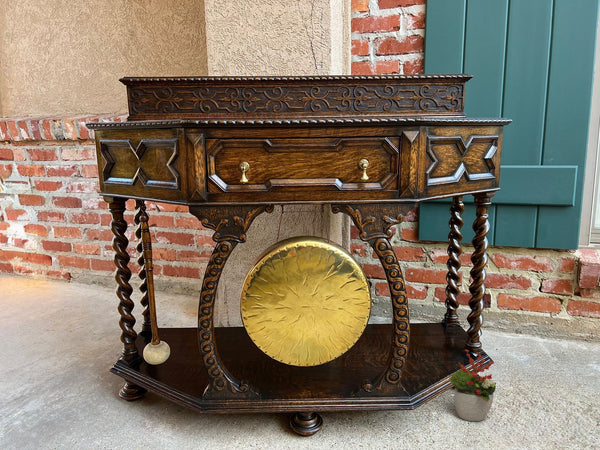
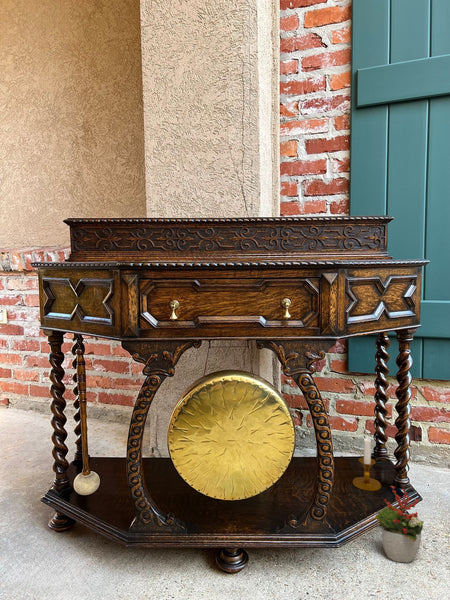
candlestick: none [423,304,452,354] -> present [353,438,381,491]

